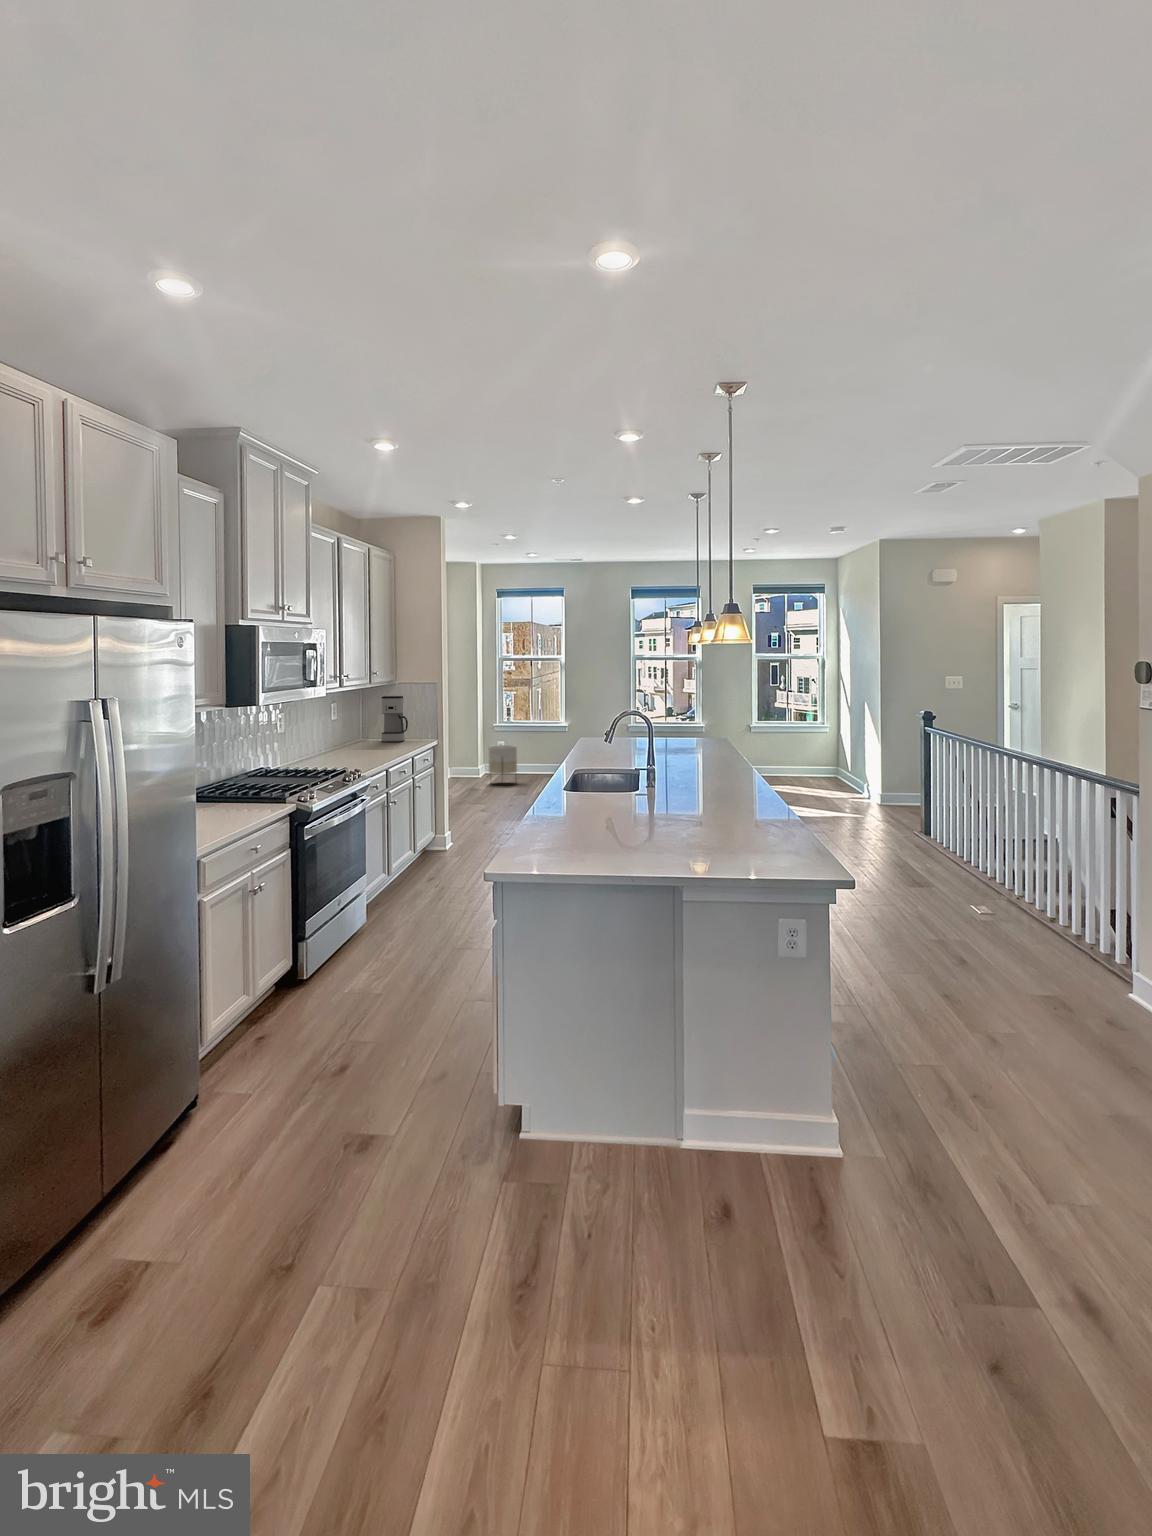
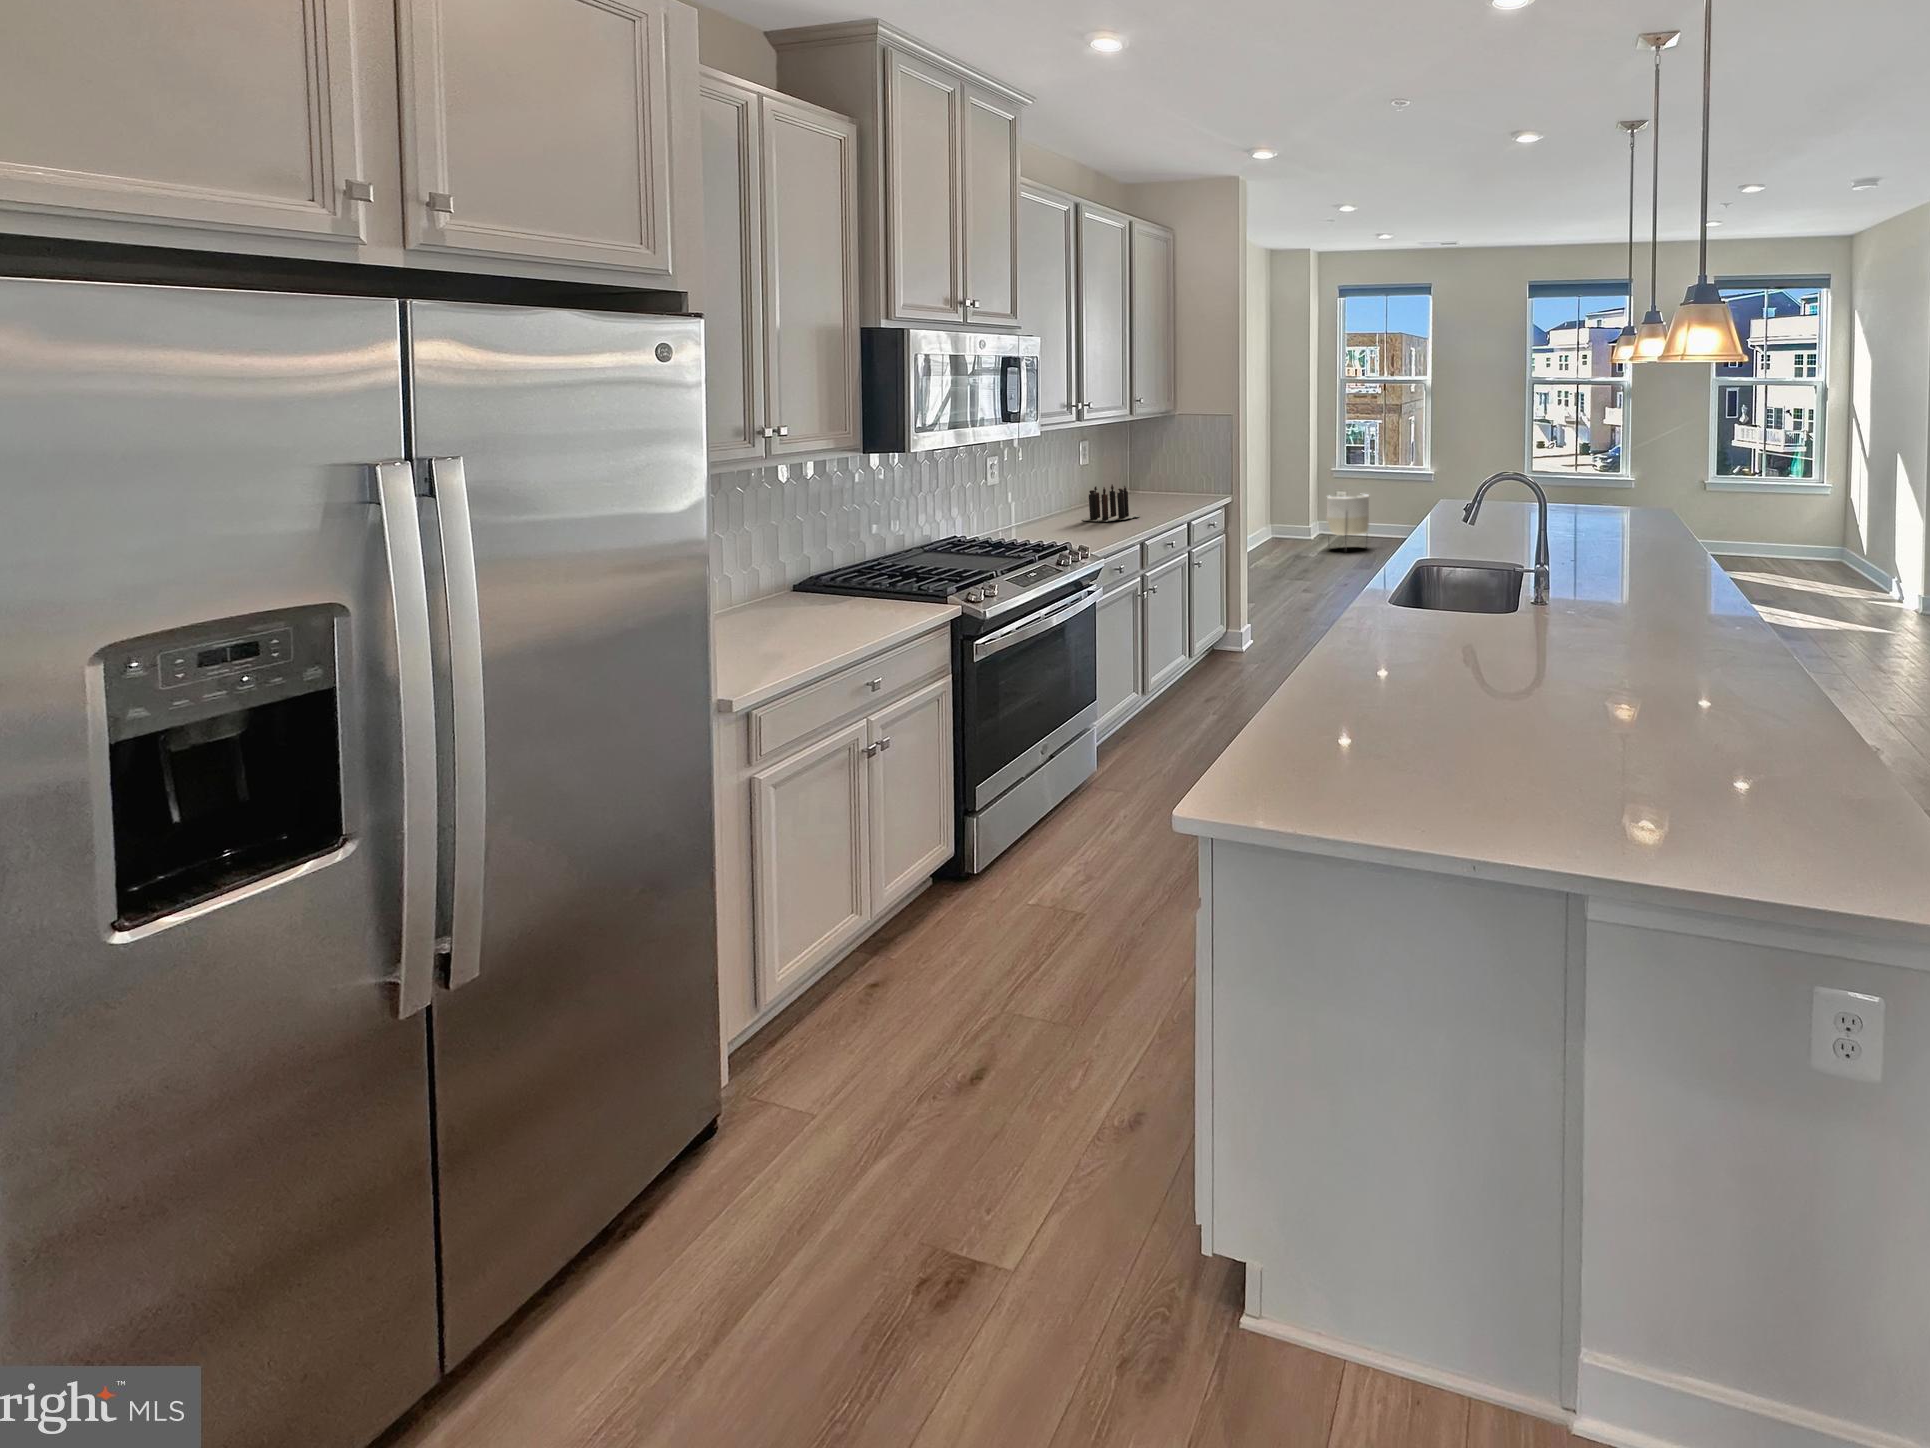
coffee maker: present [381,696,408,742] -> none [1150,429,1188,498]
candle: none [336,731,384,756] -> present [1083,484,1140,522]

